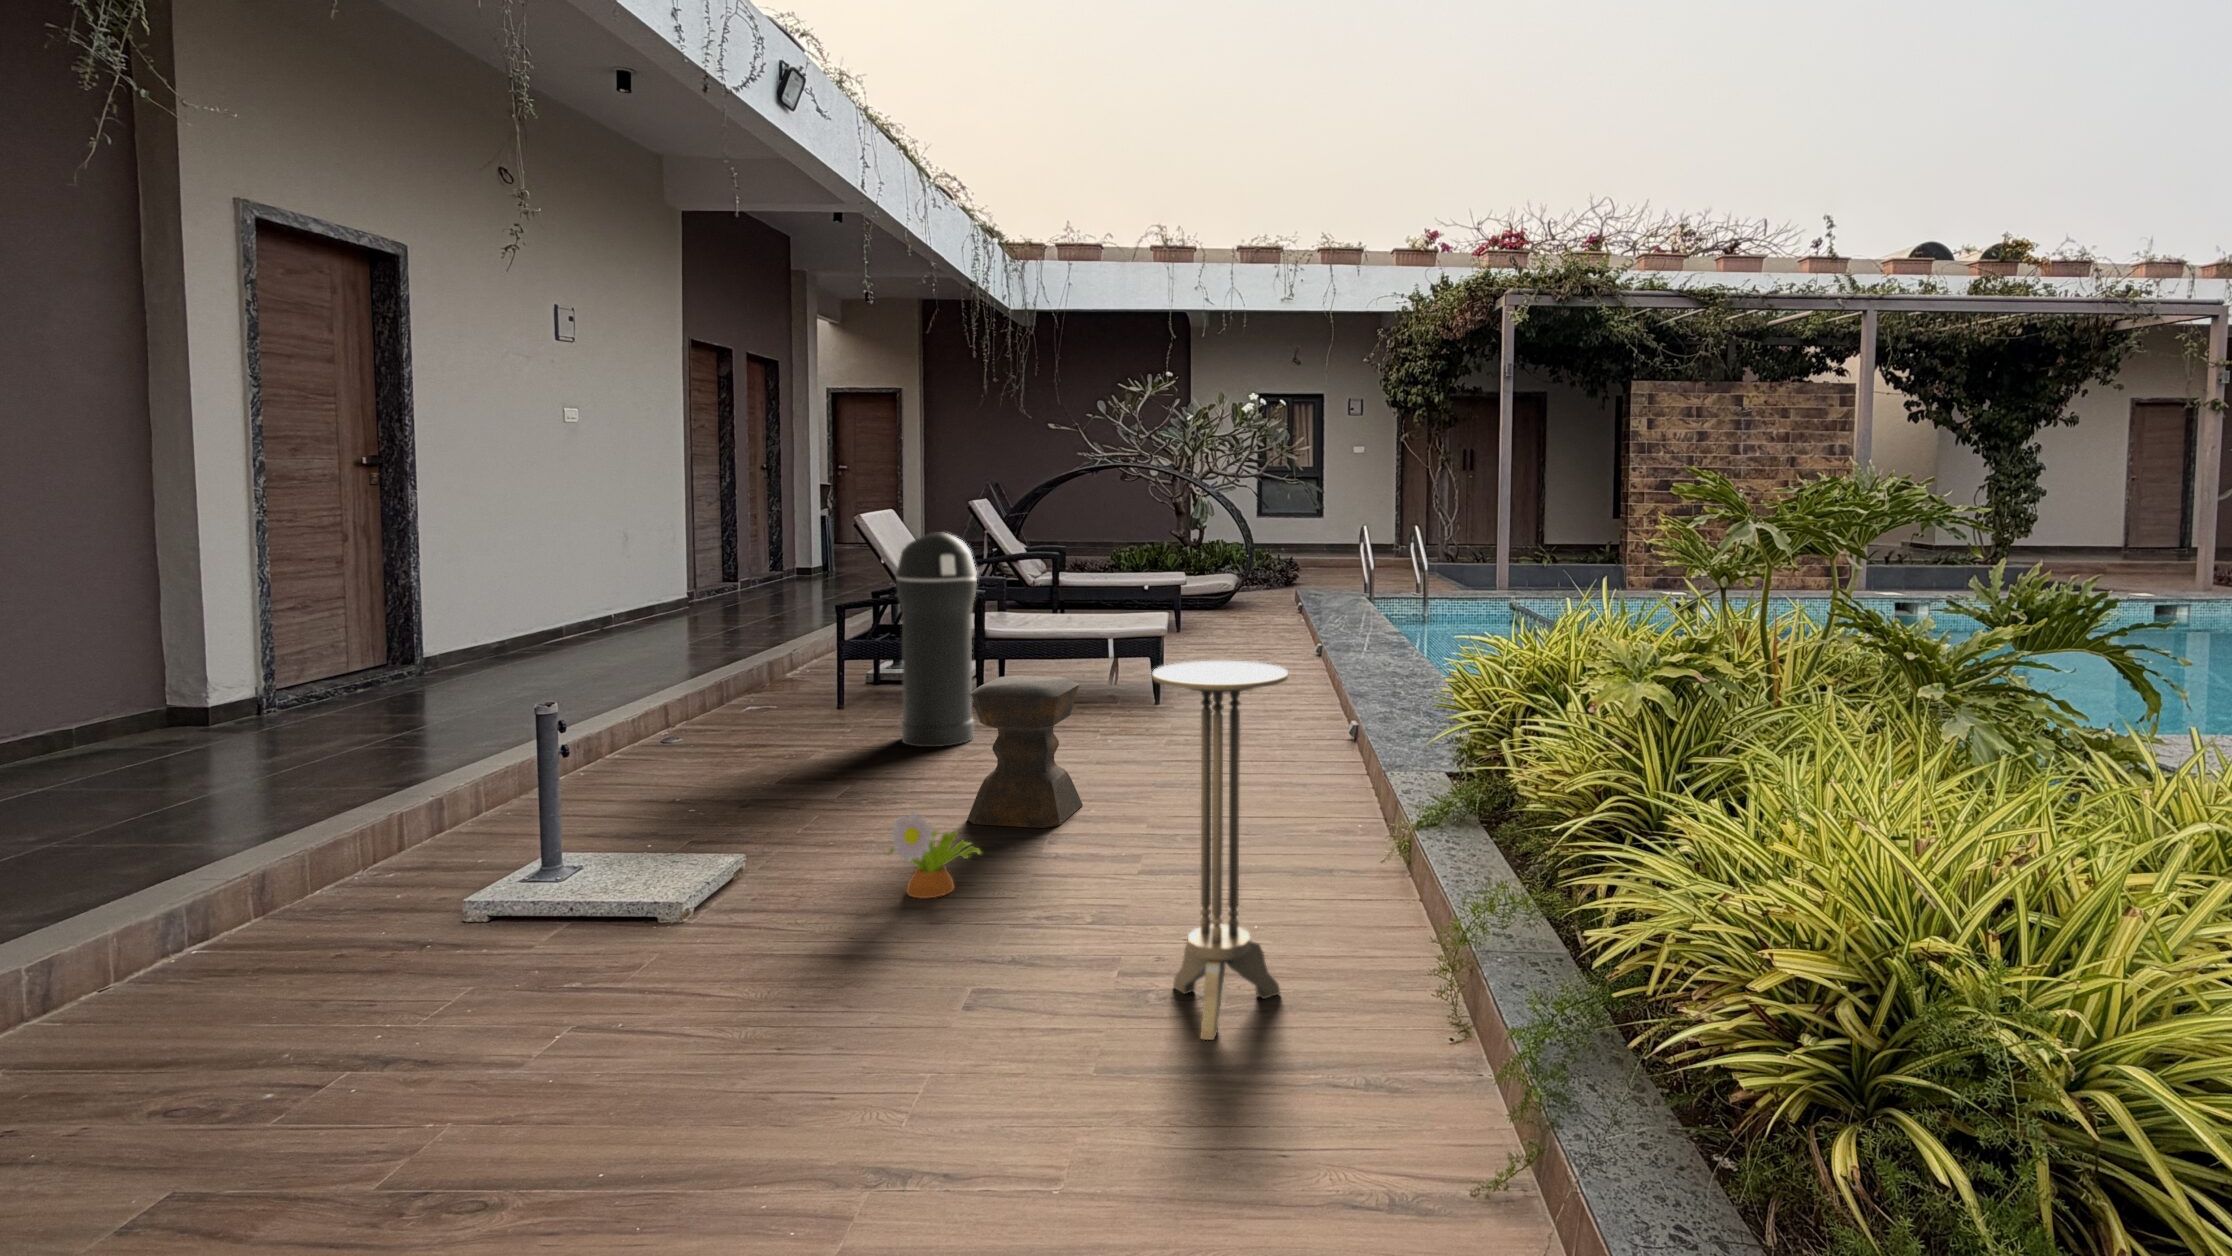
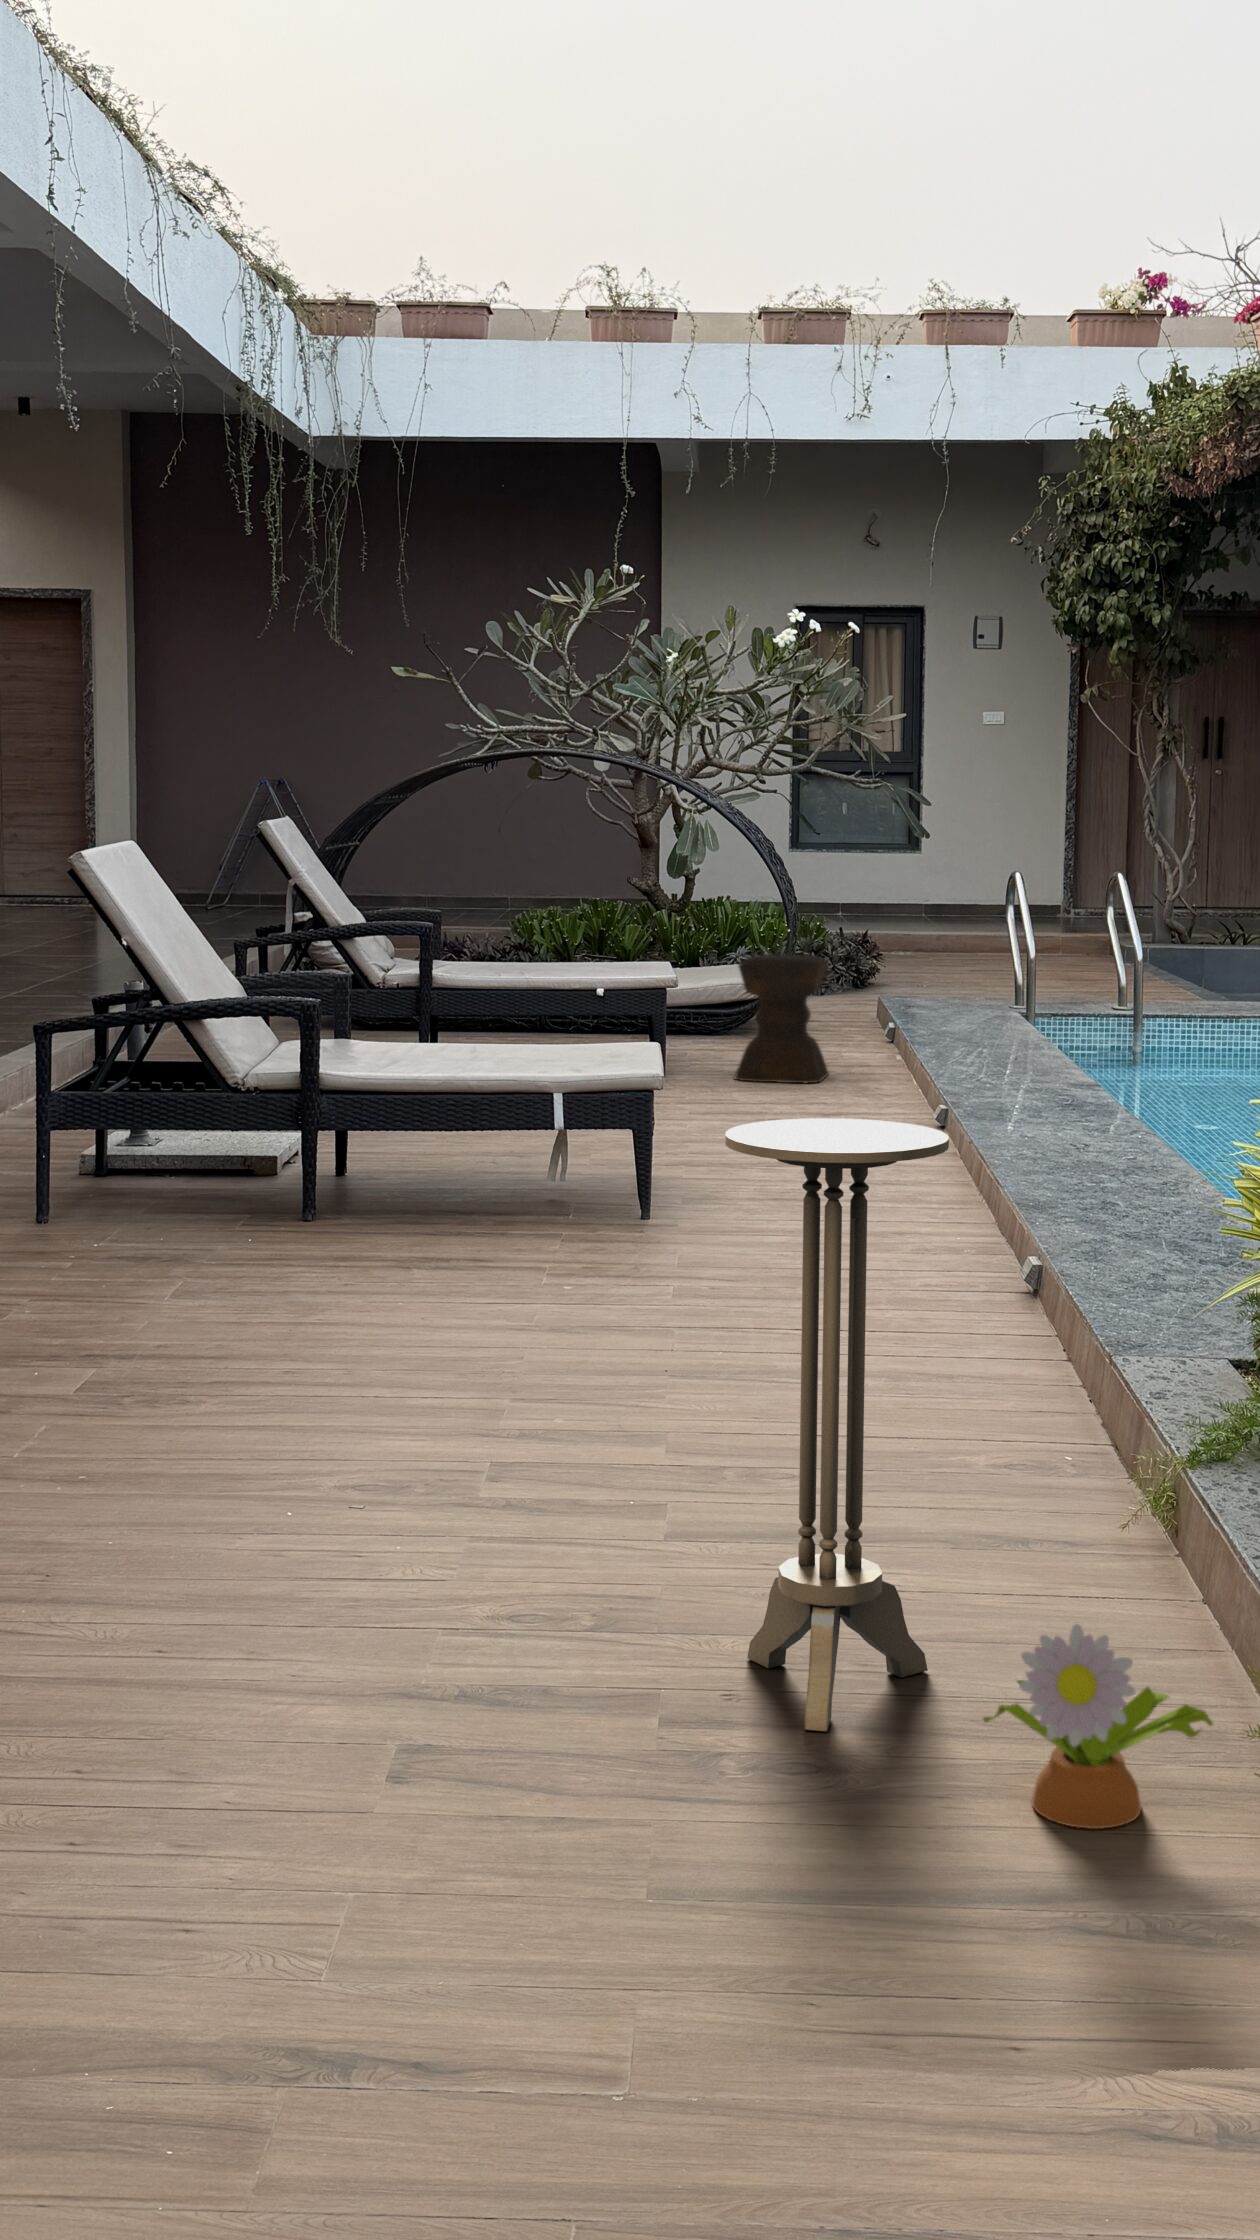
trash can: present [896,532,977,747] -> none [174,890,321,1283]
stool: present [967,675,1083,828] -> present [735,954,829,1083]
decorative plant: present [884,811,981,899] -> present [983,1624,1214,1829]

